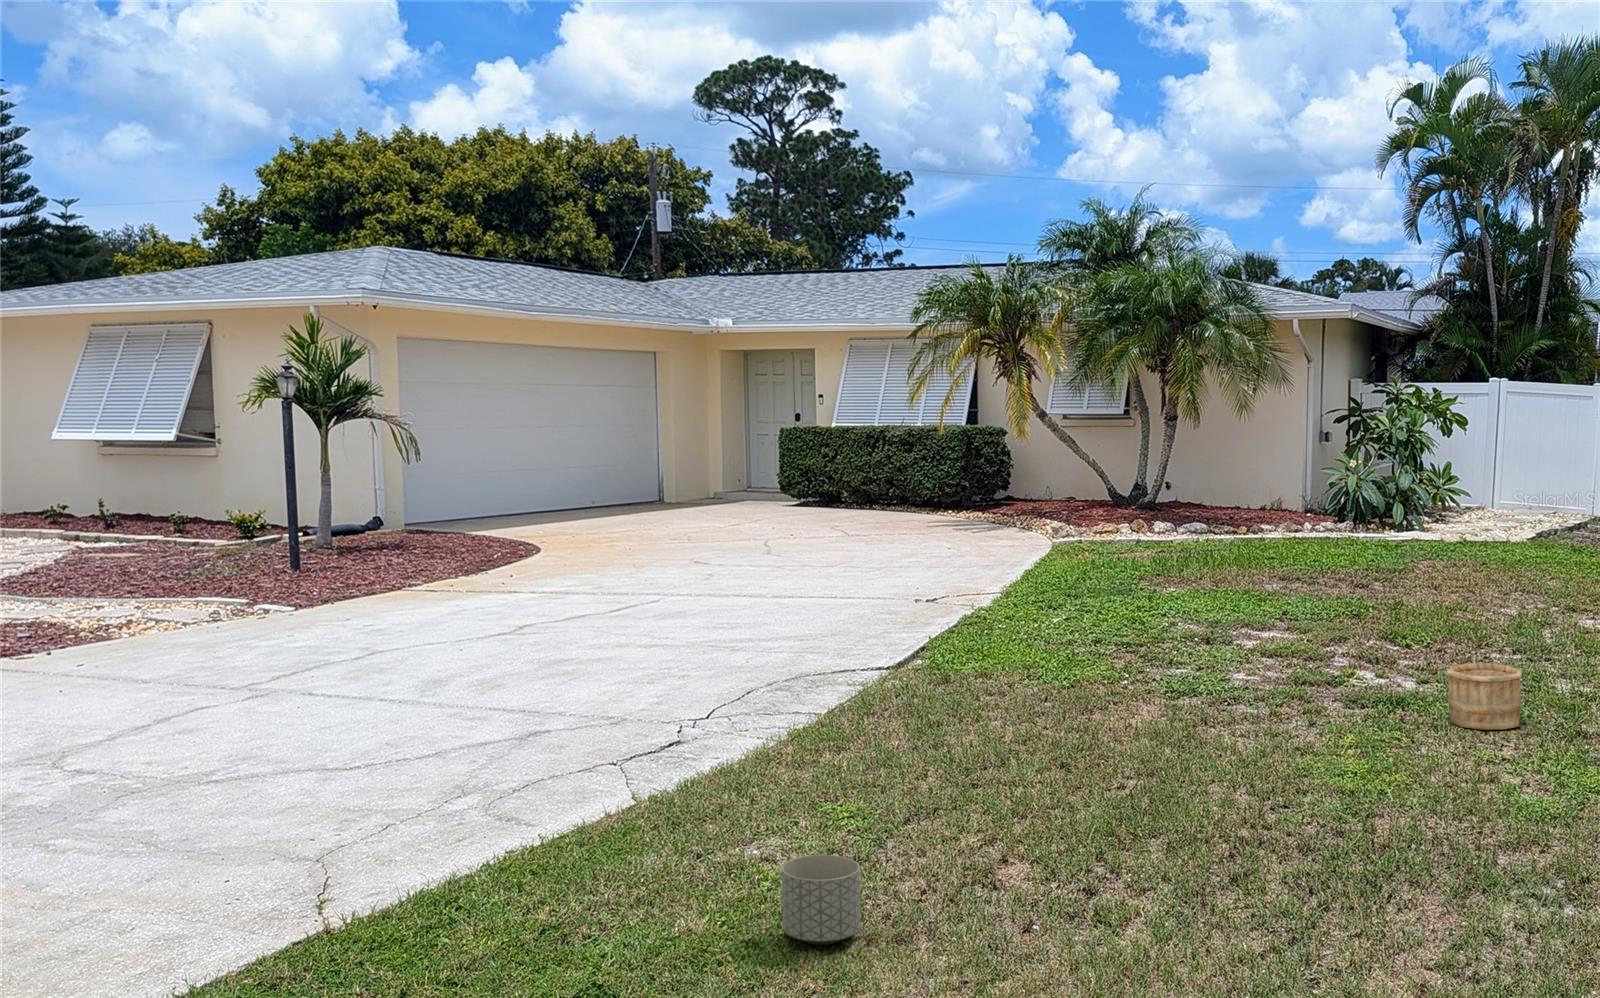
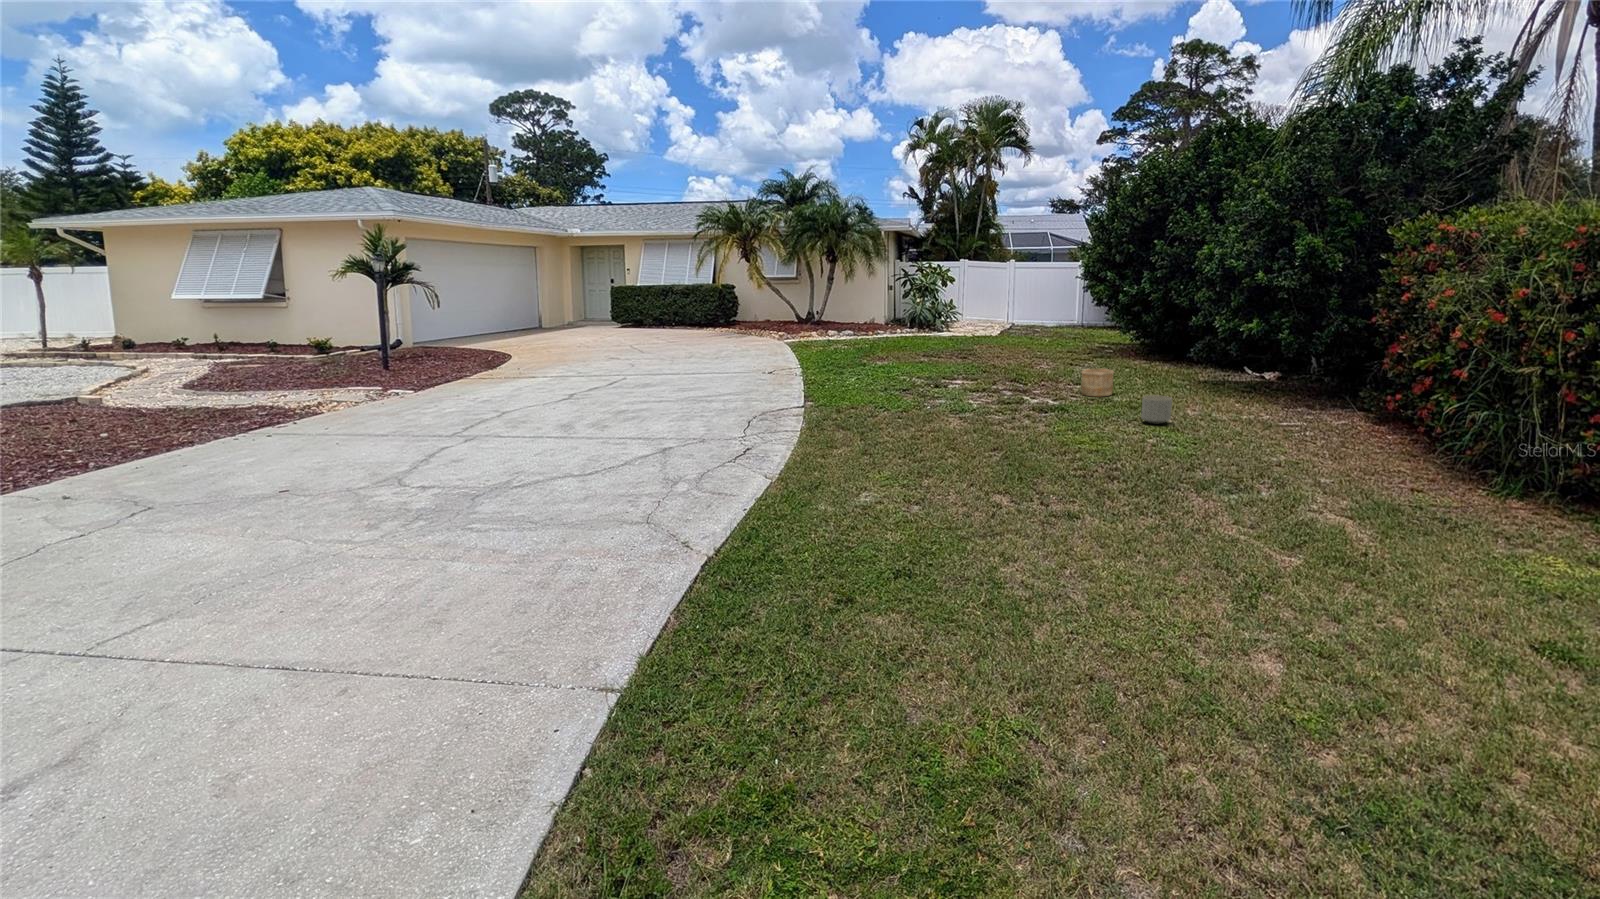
planter: present [782,855,861,945] -> present [1141,395,1172,424]

